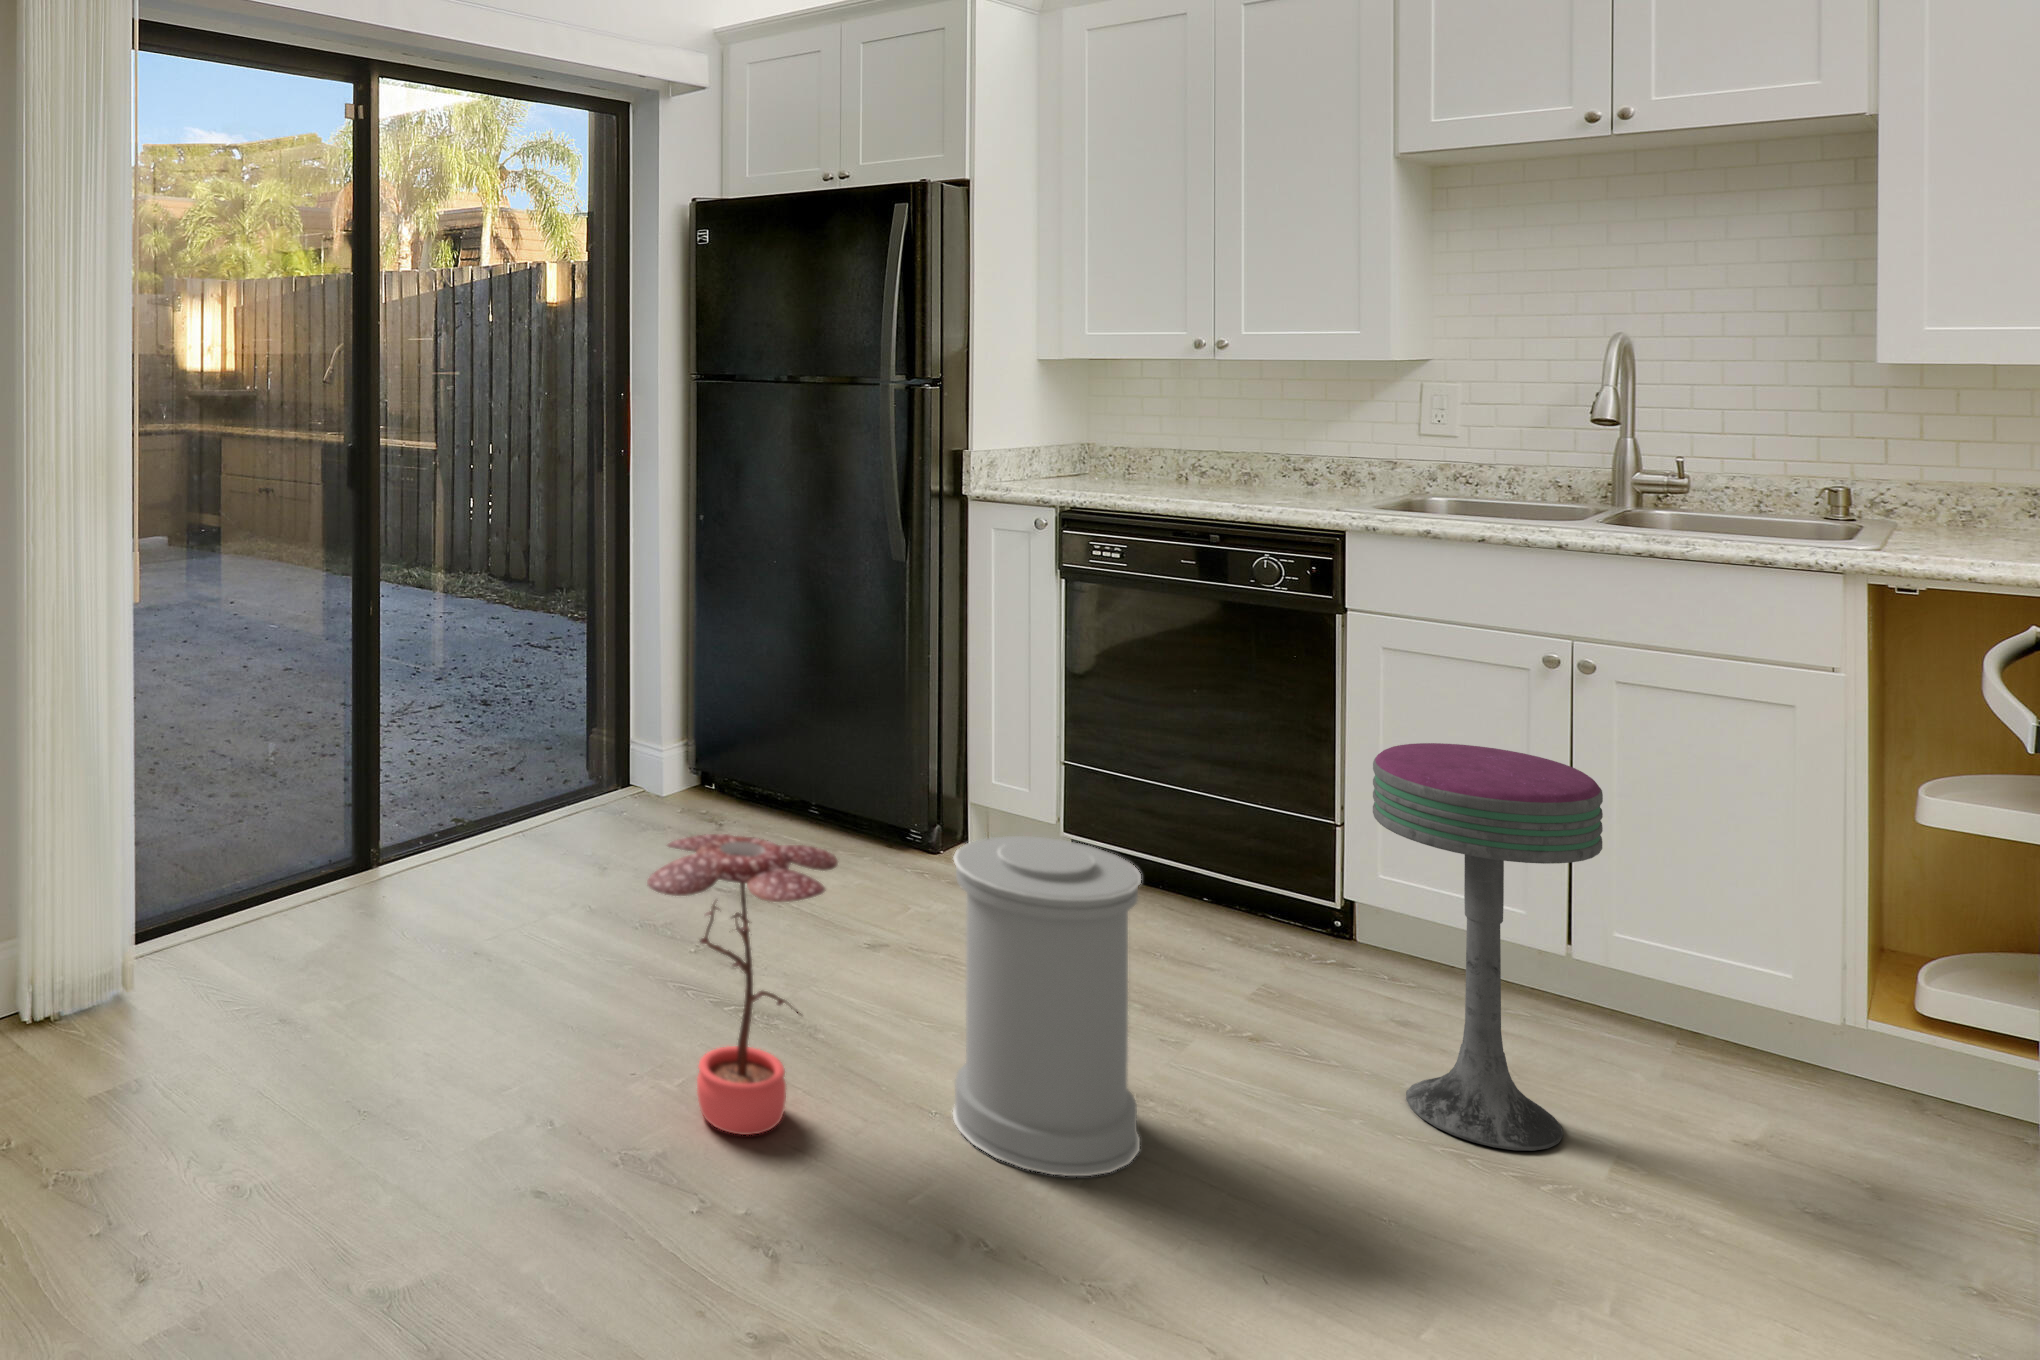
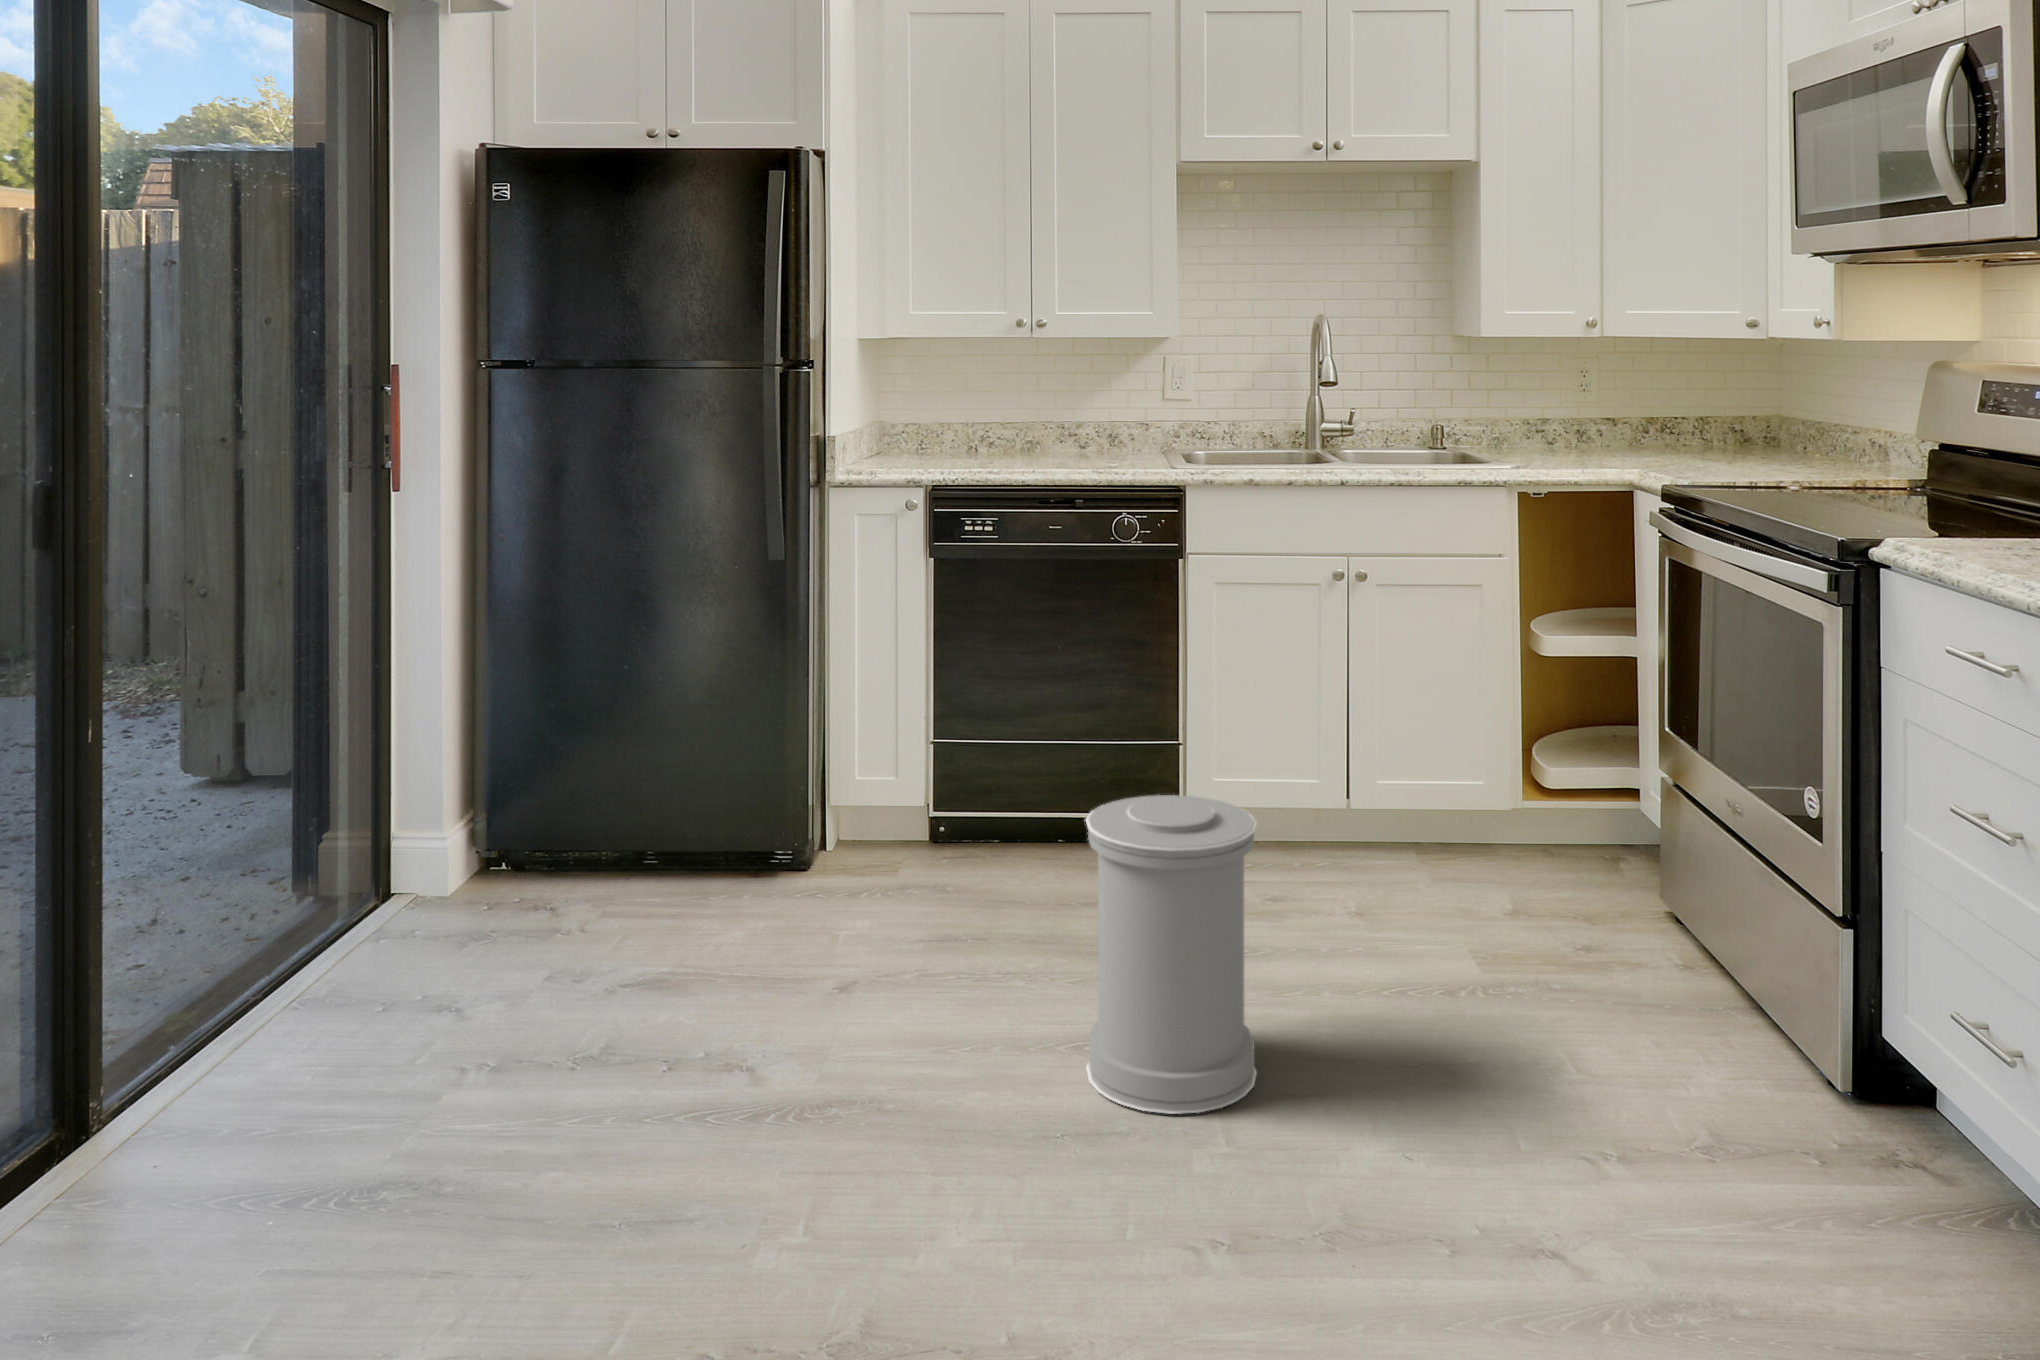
bar stool: present [1373,743,1603,1151] -> none [1313,647,1471,962]
potted plant: present [647,834,838,1135] -> none [827,862,1054,1201]

